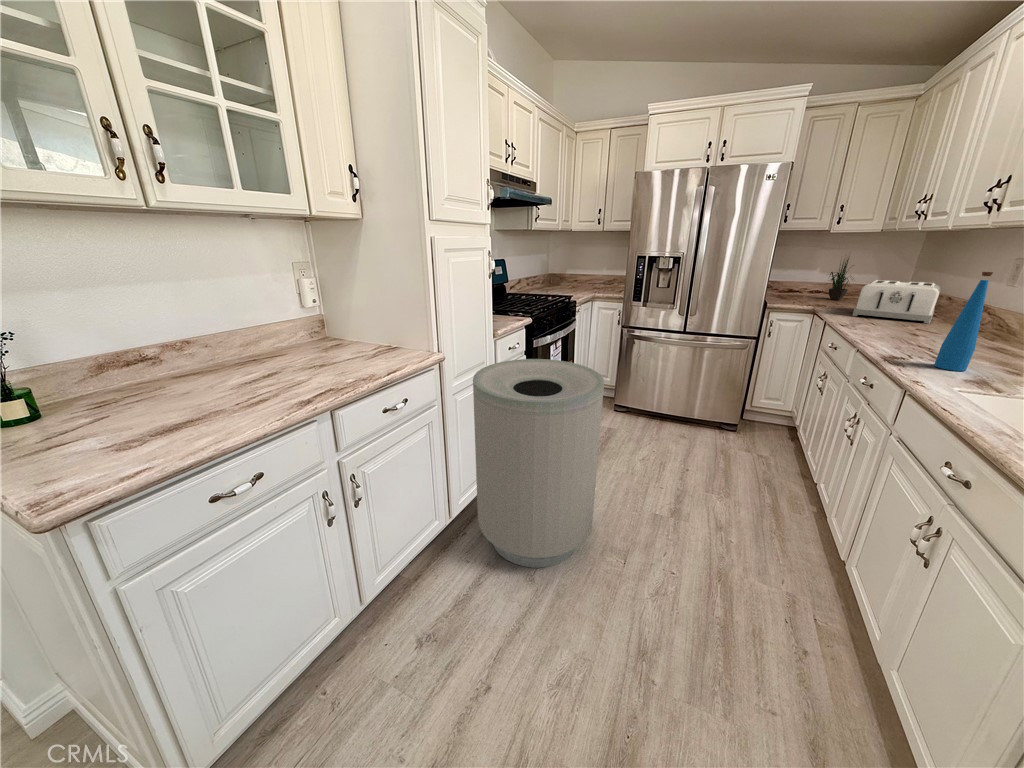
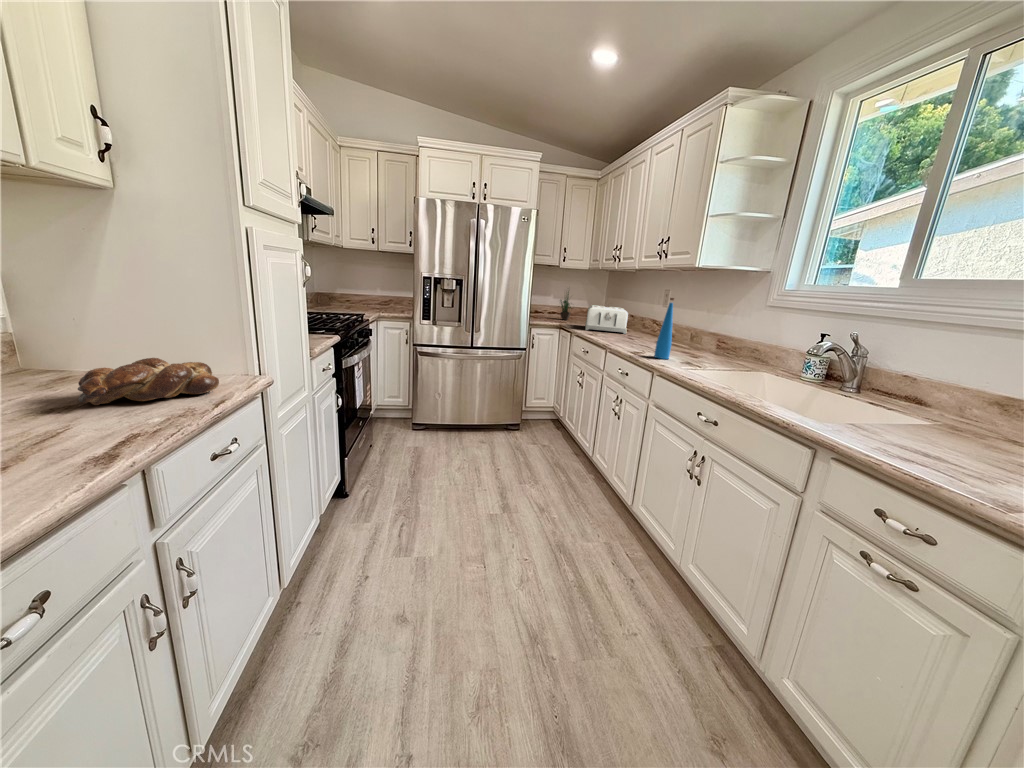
bread loaf: none [327,336,401,366] -> present [78,358,219,405]
trash can: present [473,359,604,568] -> none [308,377,457,610]

